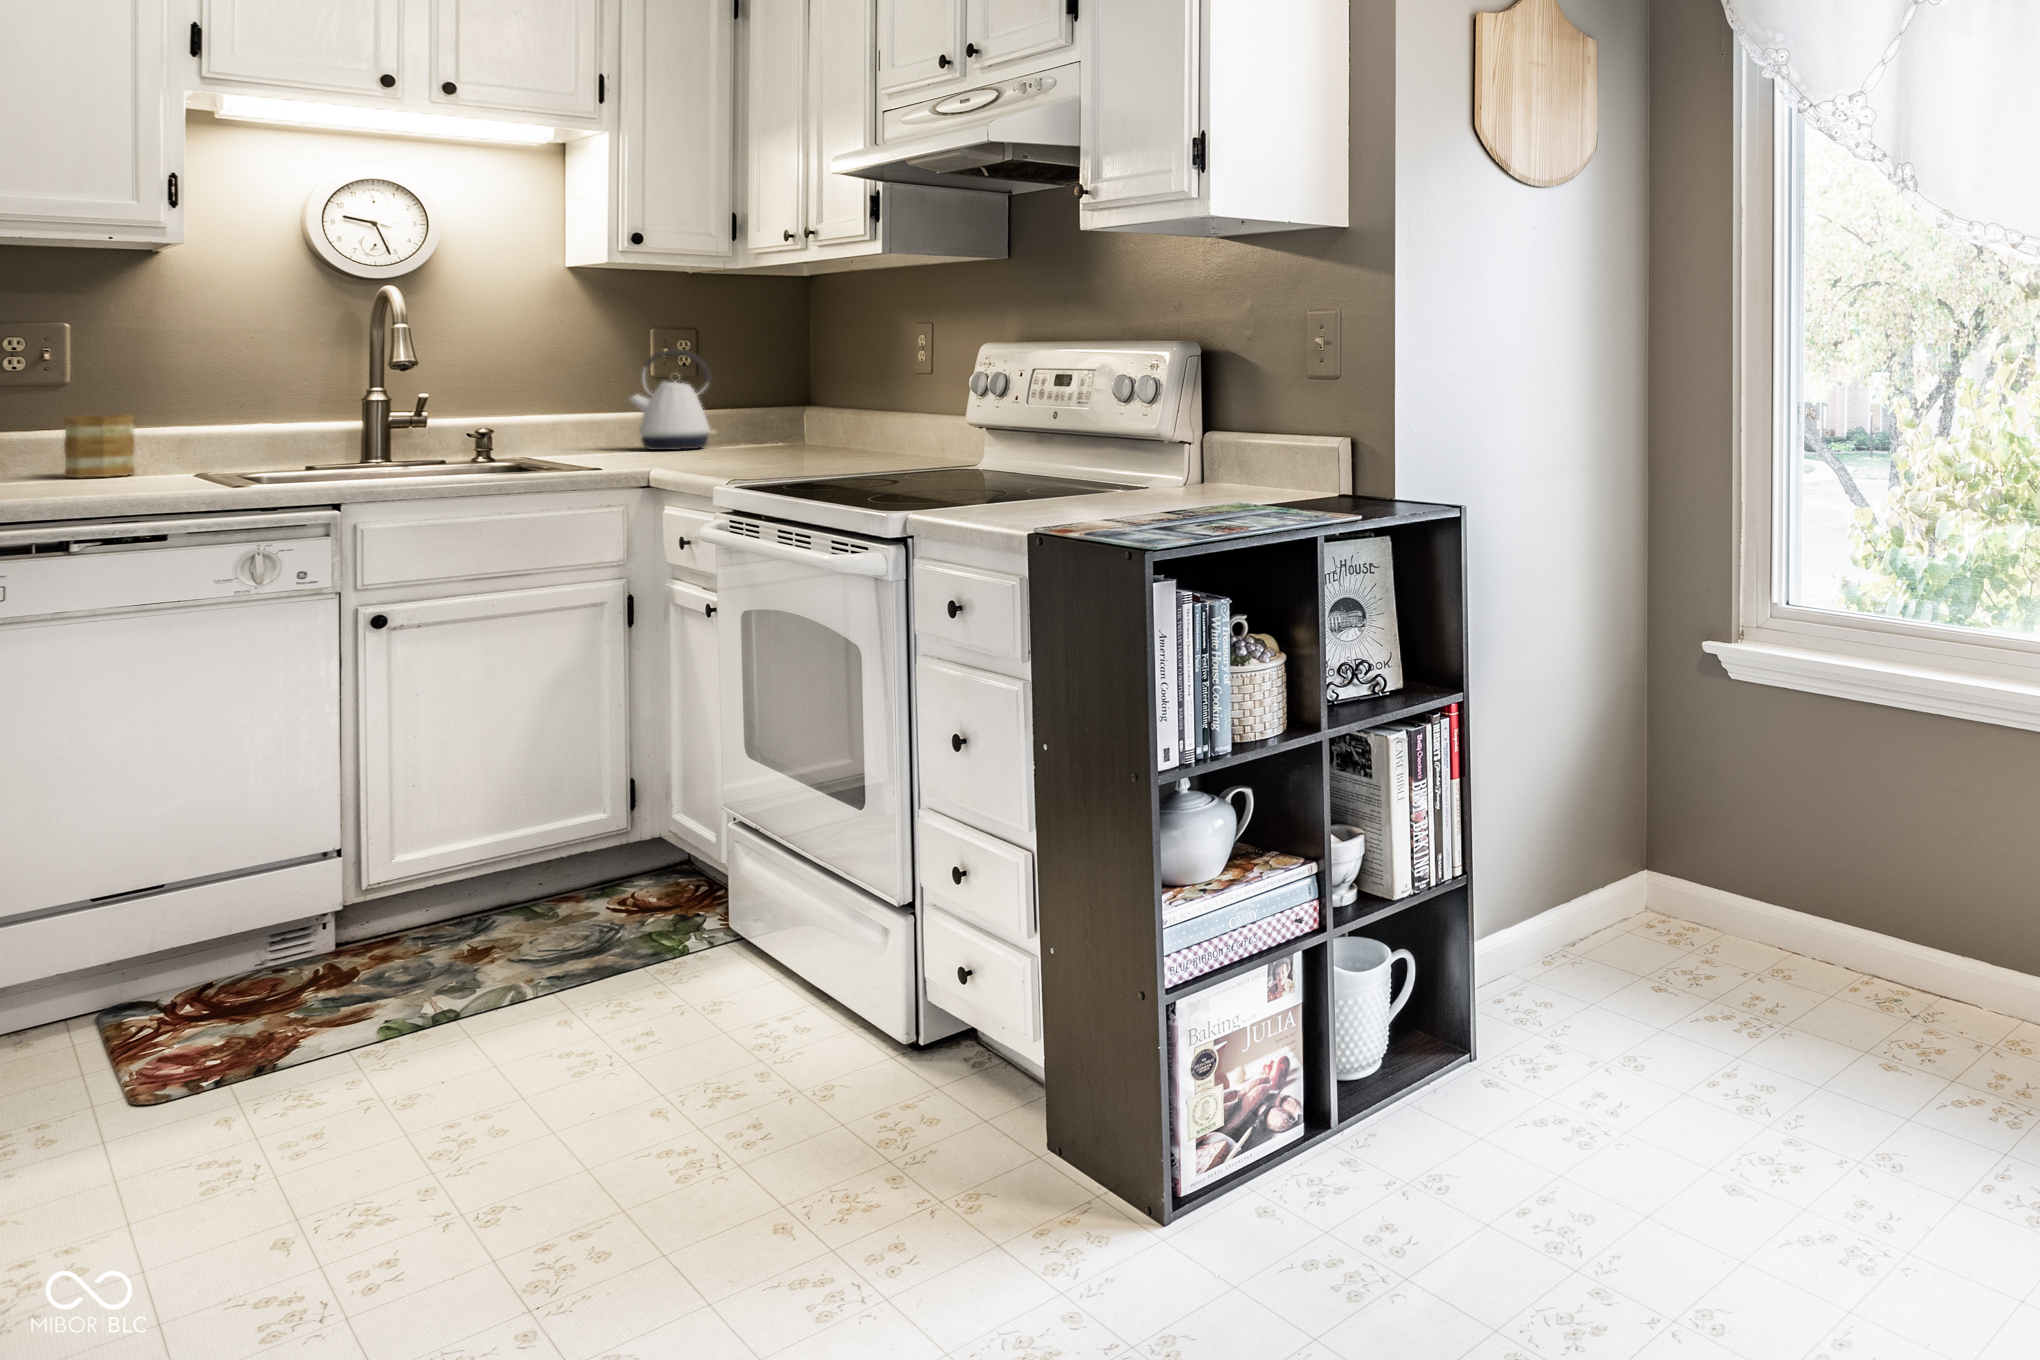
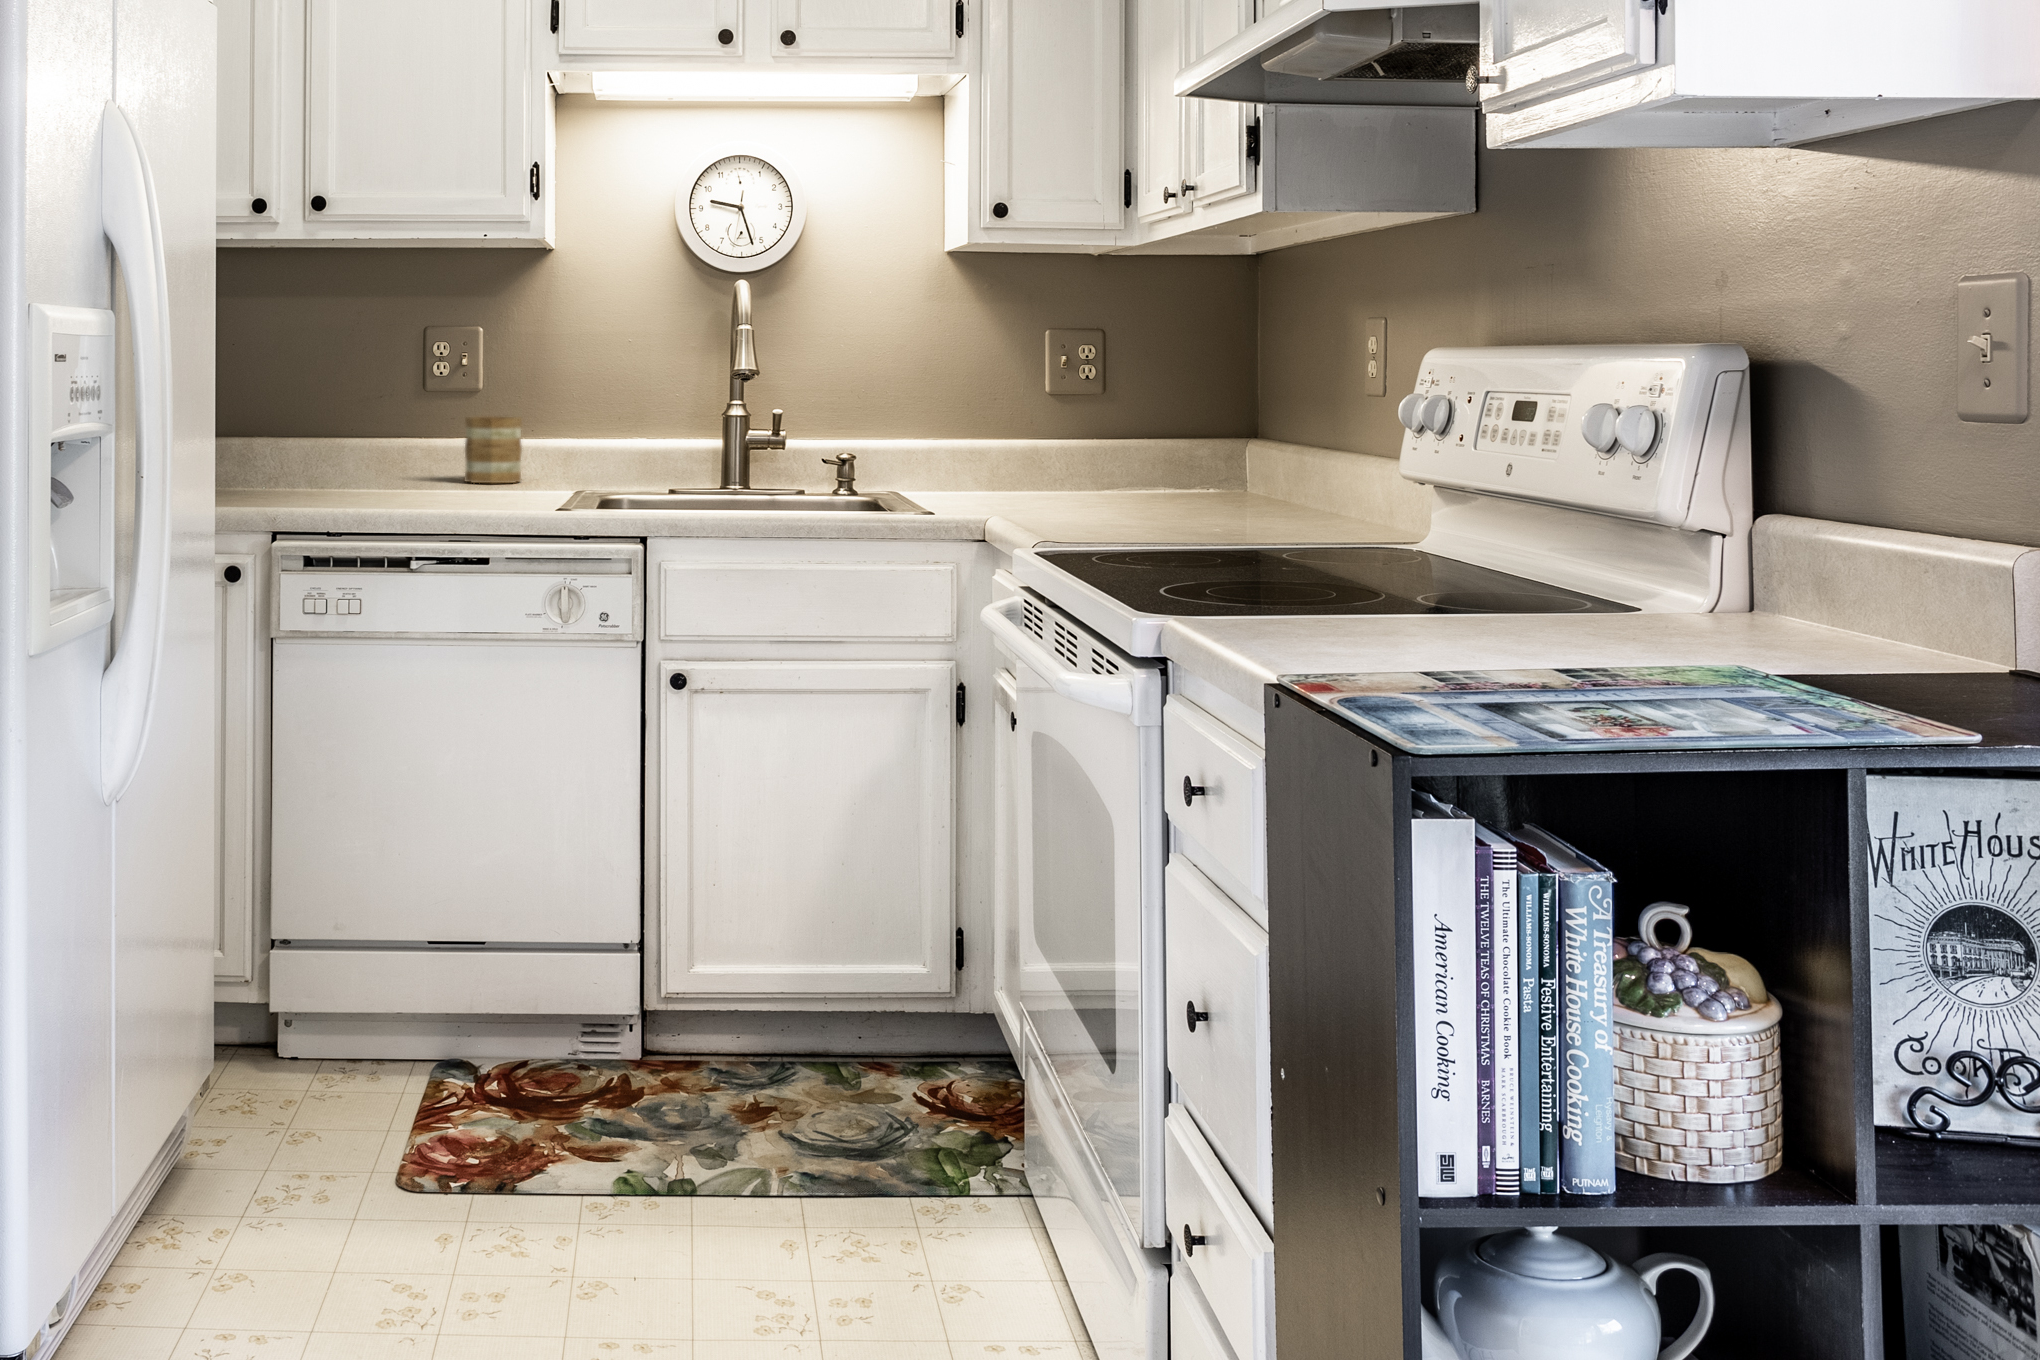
kettle: present [629,349,716,450] -> none [1014,349,1121,487]

